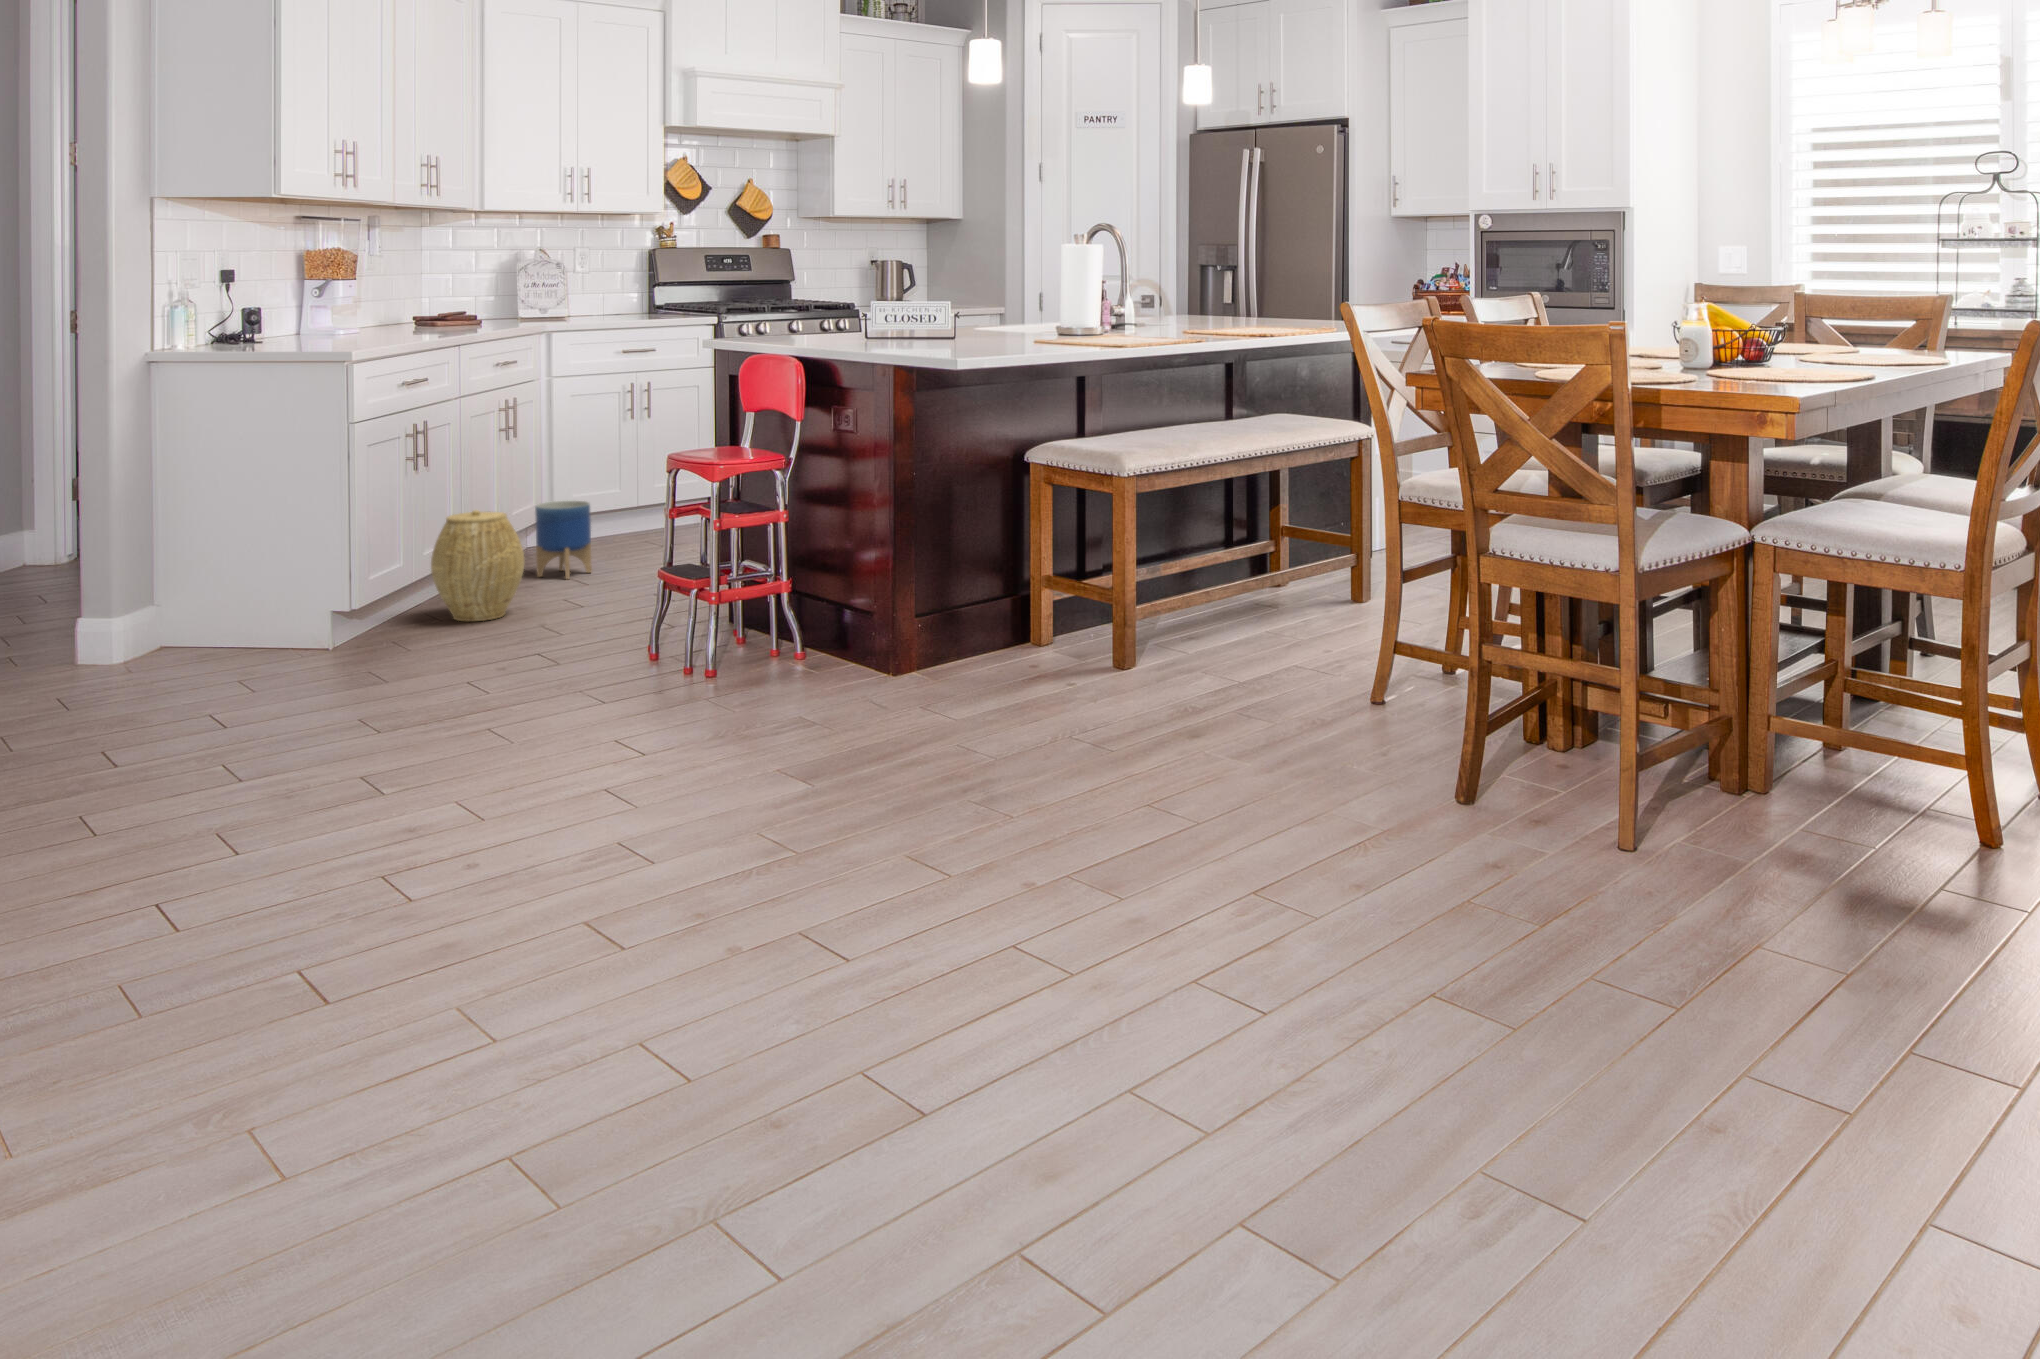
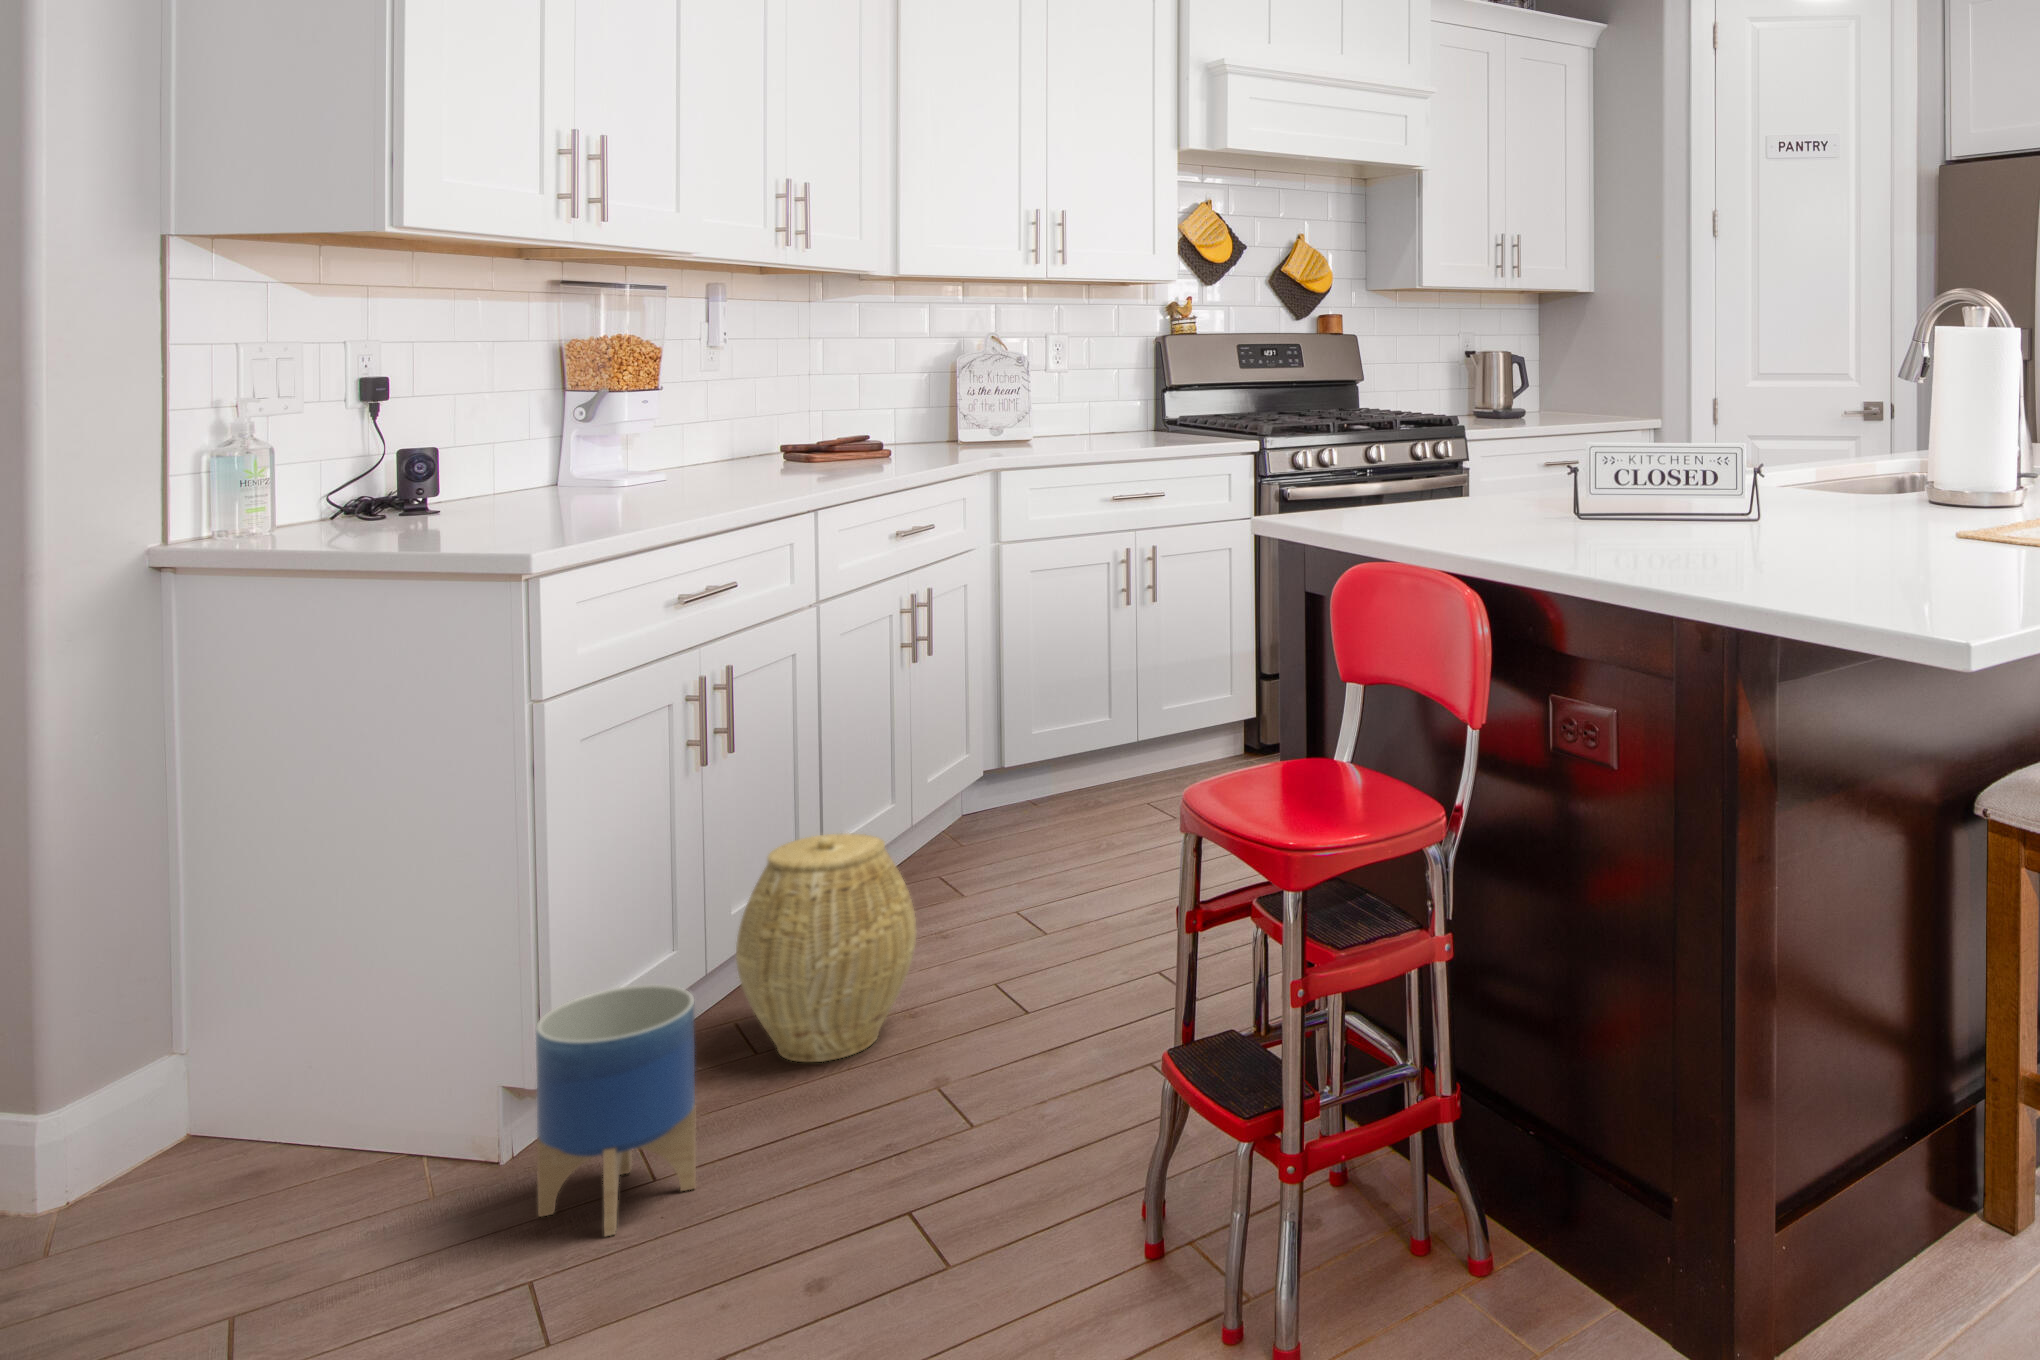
planter: present [535,500,592,579] -> present [536,985,696,1236]

